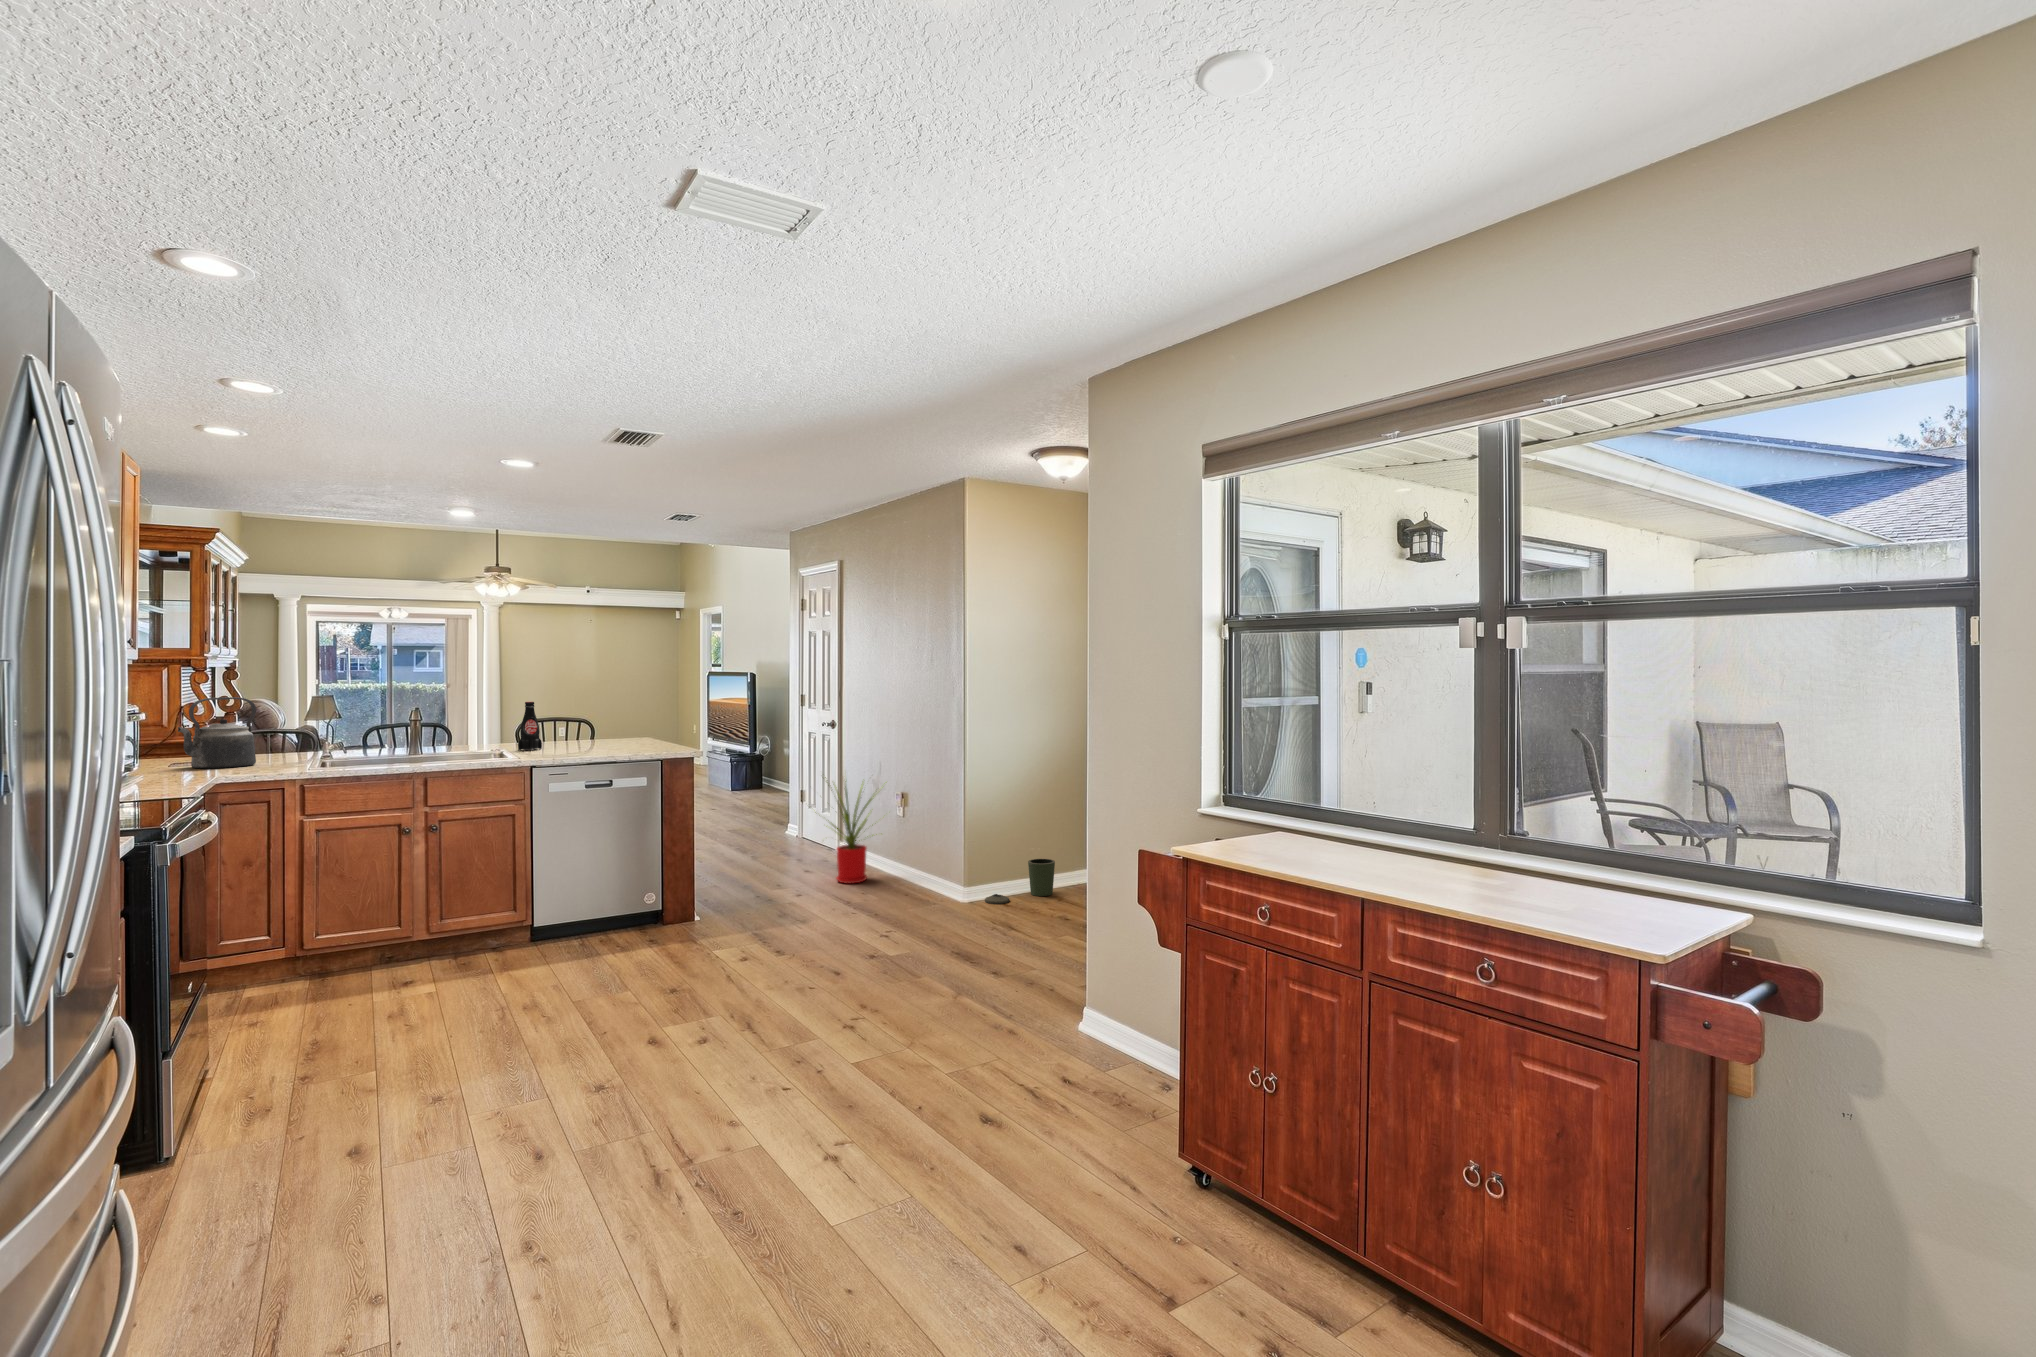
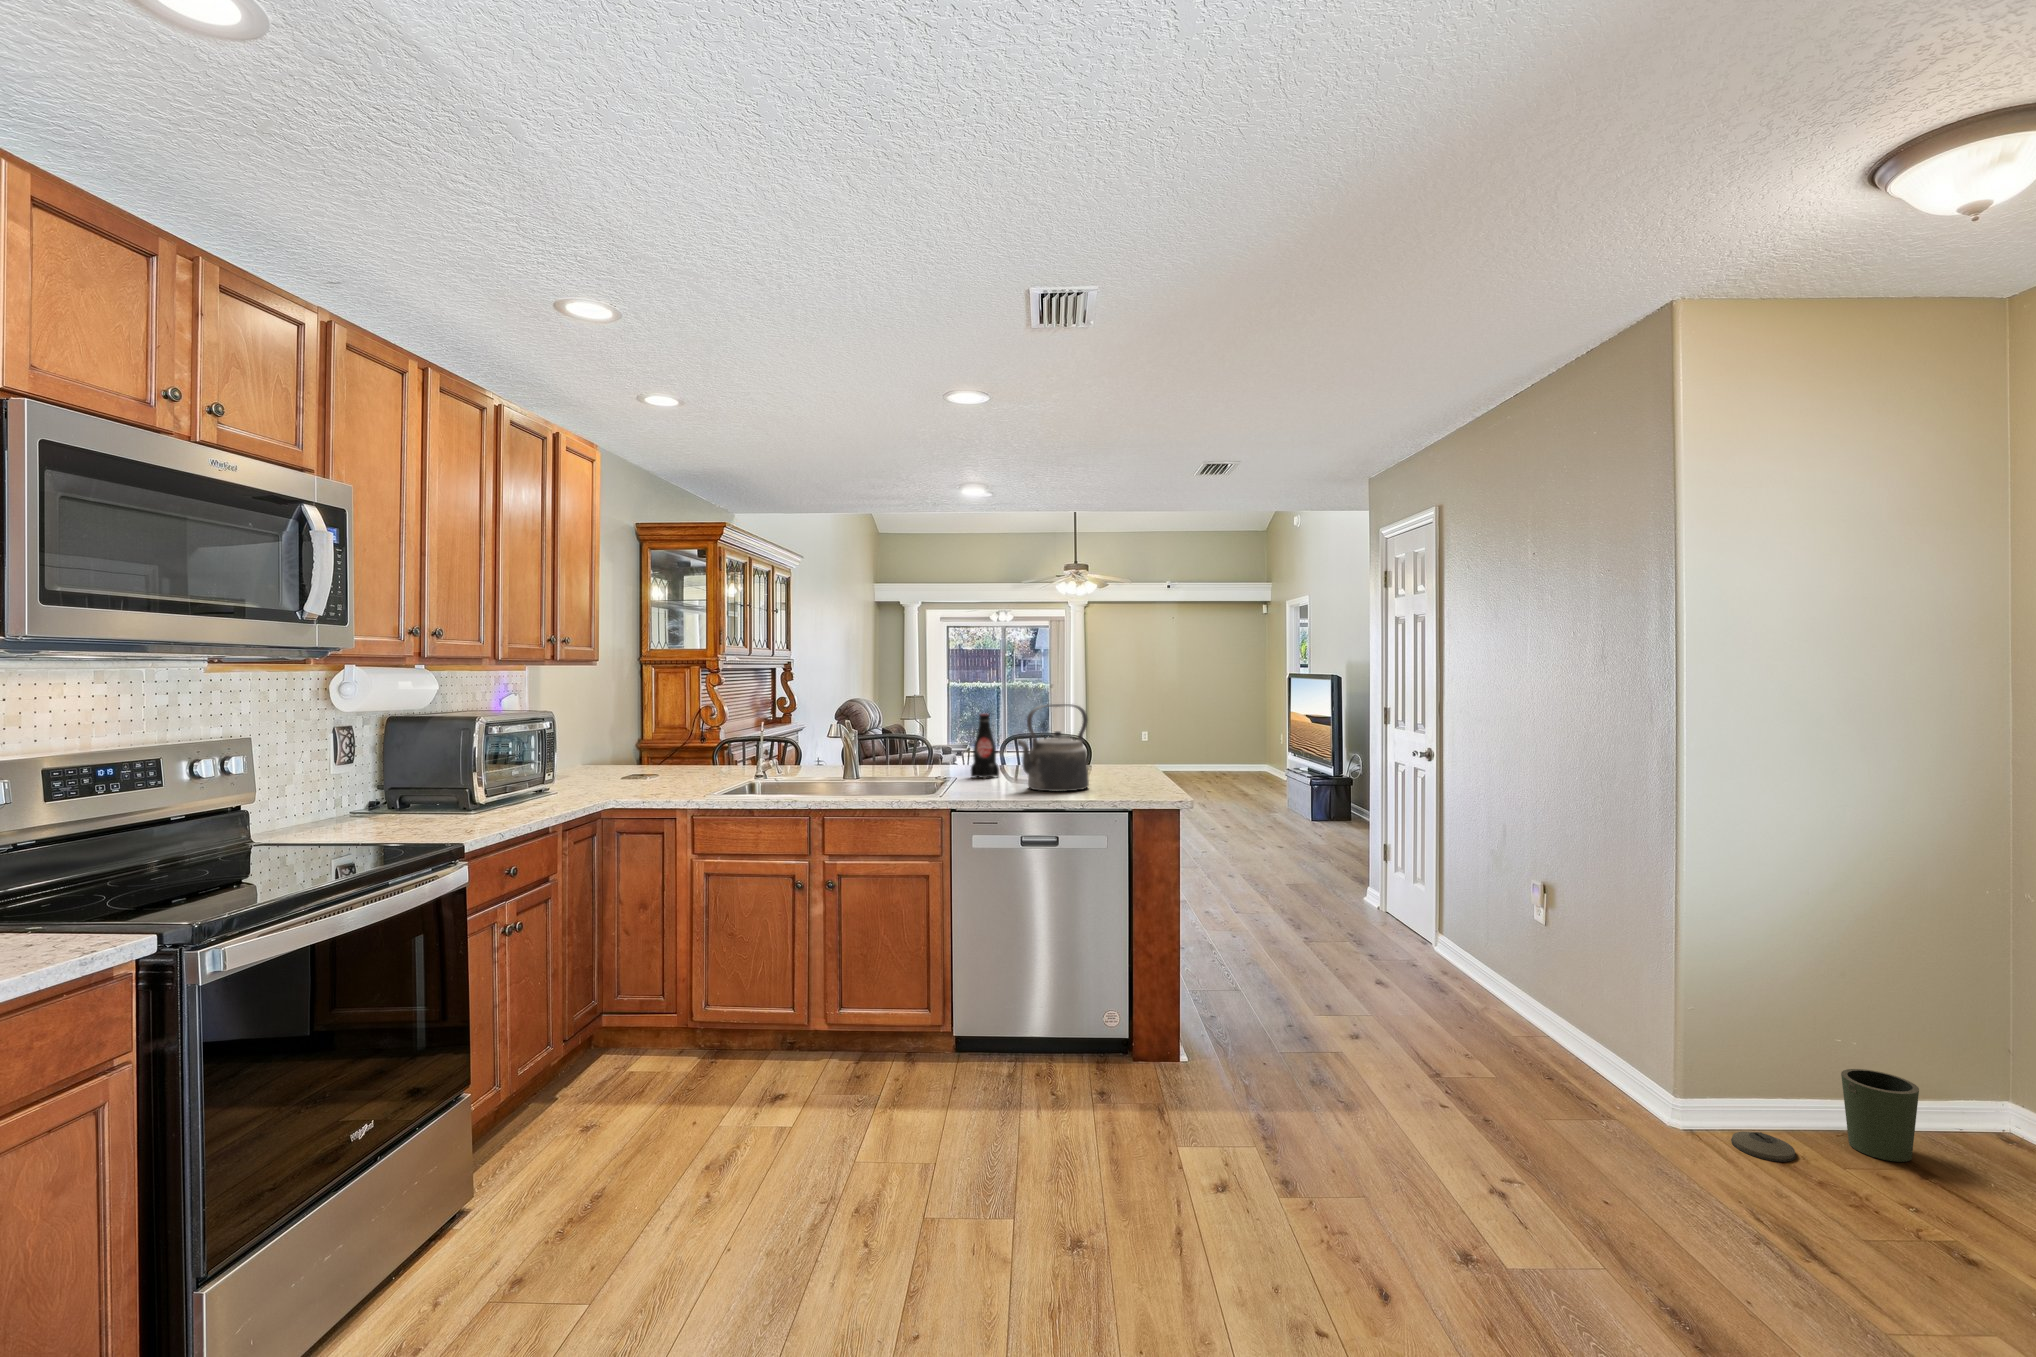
kettle: present [178,697,256,768] -> present [1018,704,1089,792]
house plant: present [825,777,877,883] -> none [1372,832,1521,1027]

